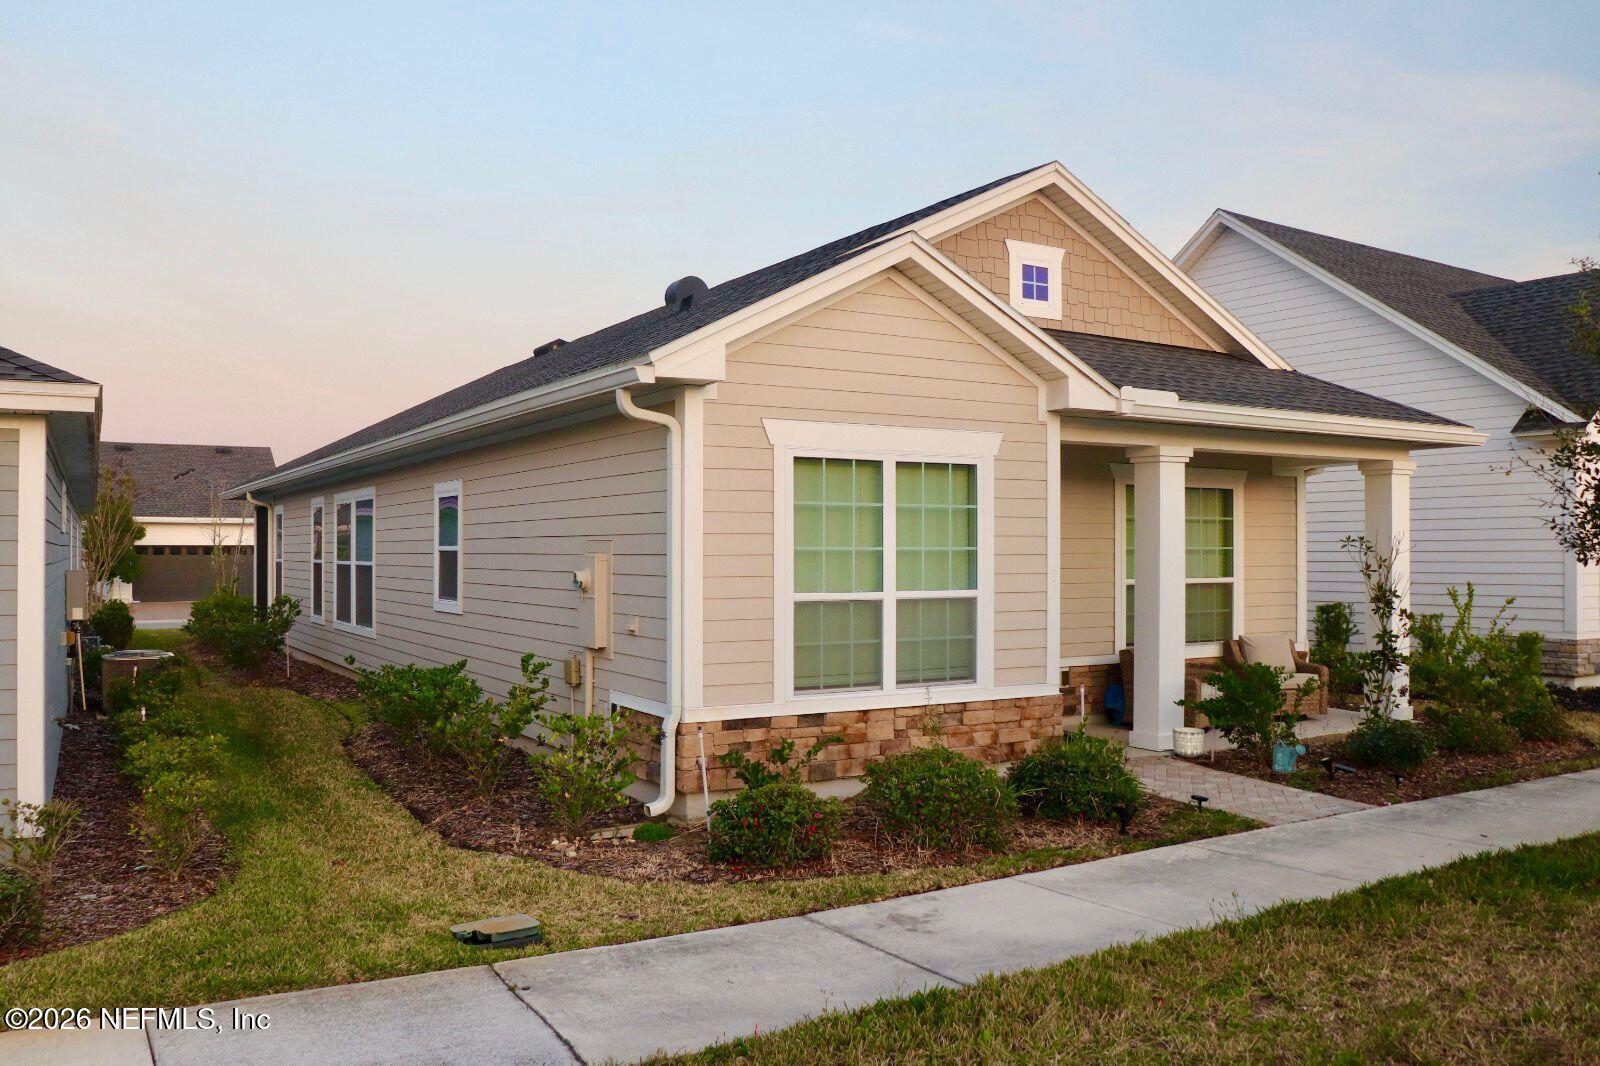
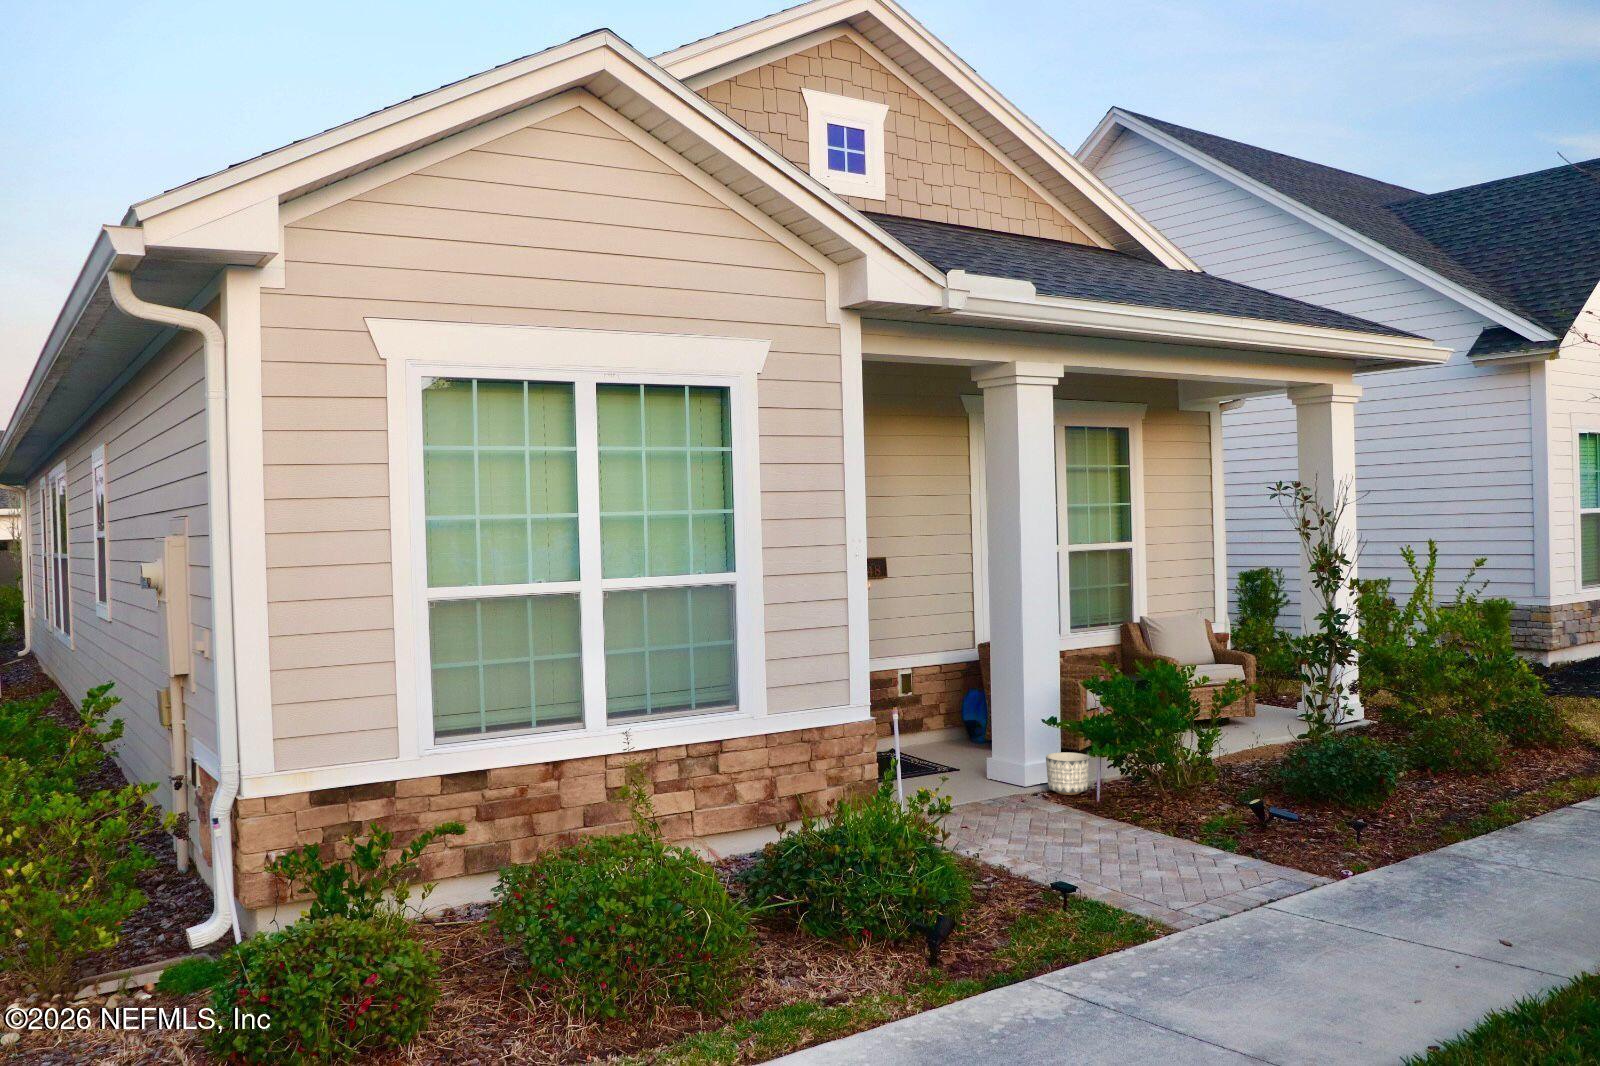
watering can: present [1272,738,1305,773] -> none [1181,767,1225,817]

